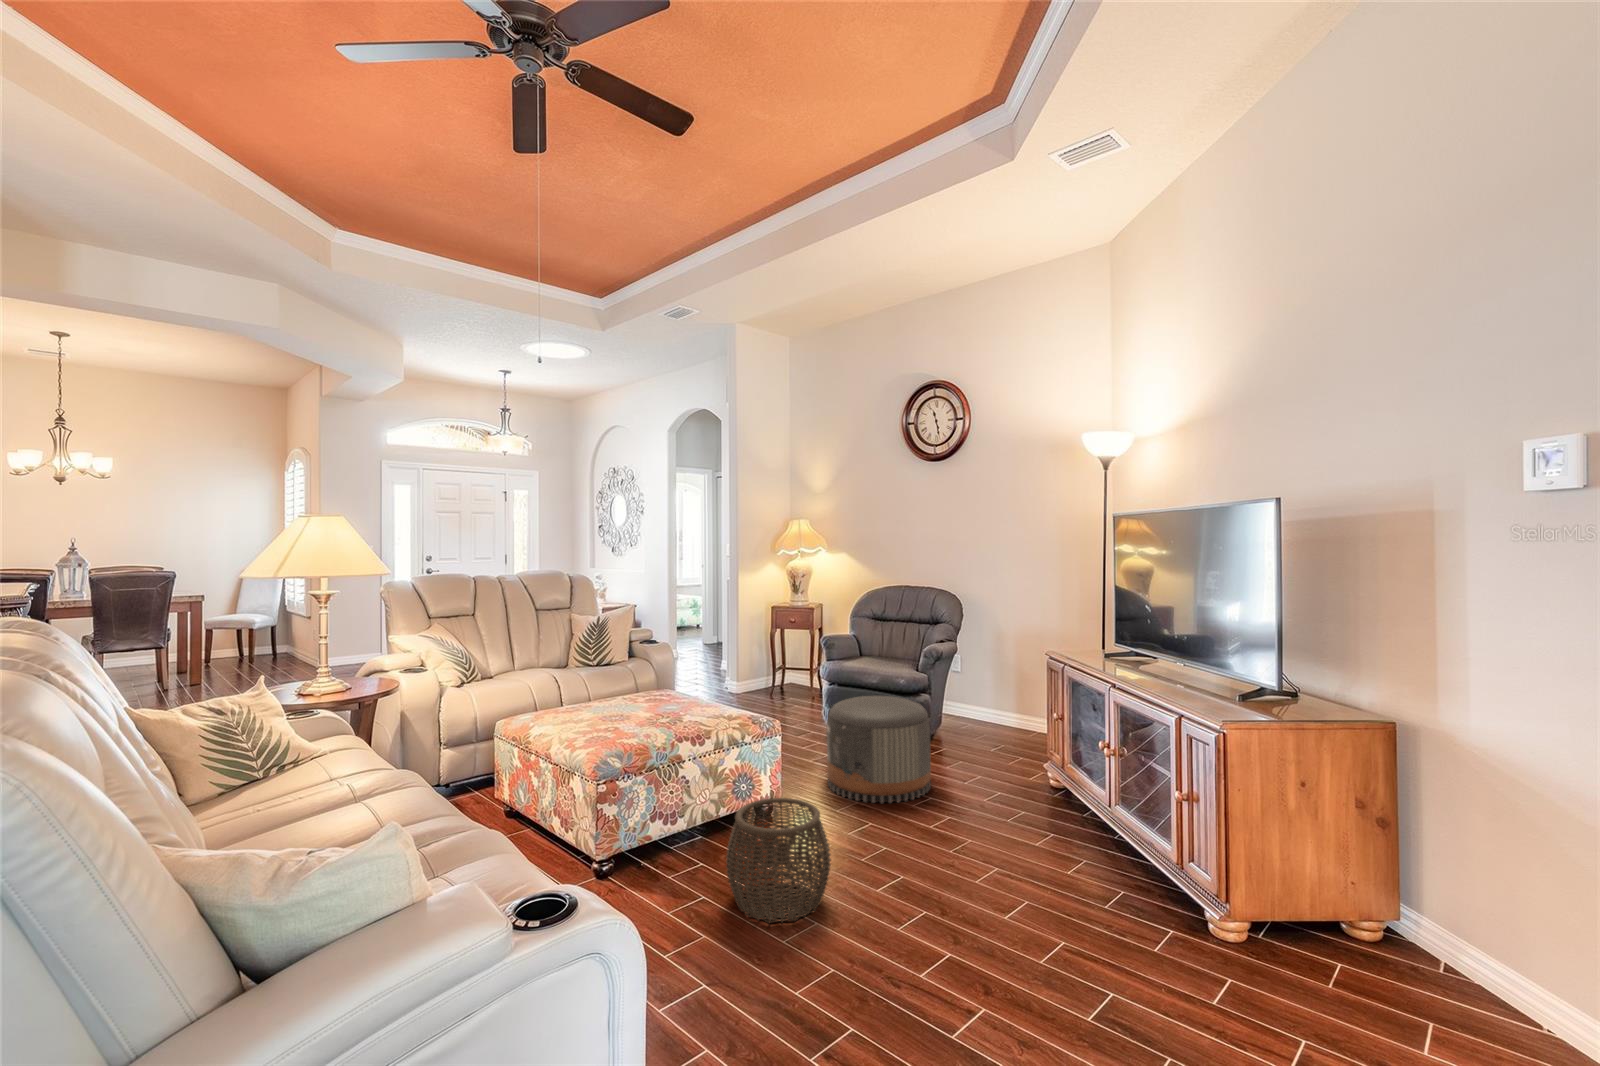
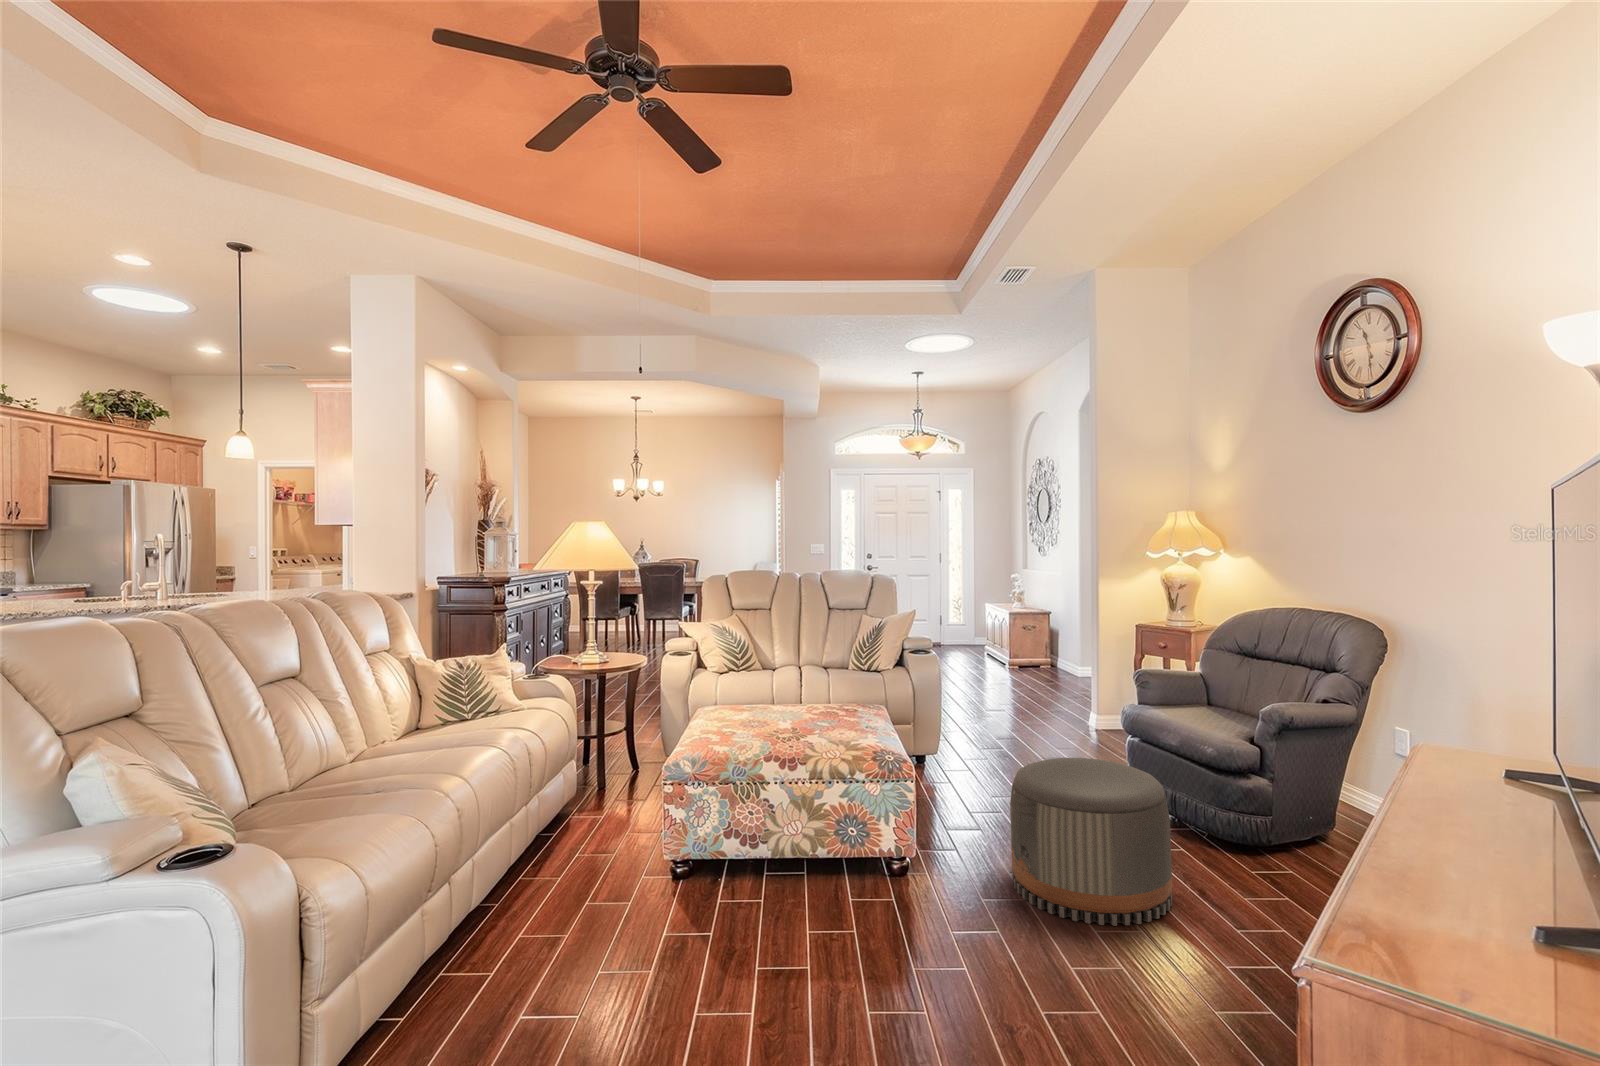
woven basket: present [726,798,831,923] -> none [690,842,815,996]

